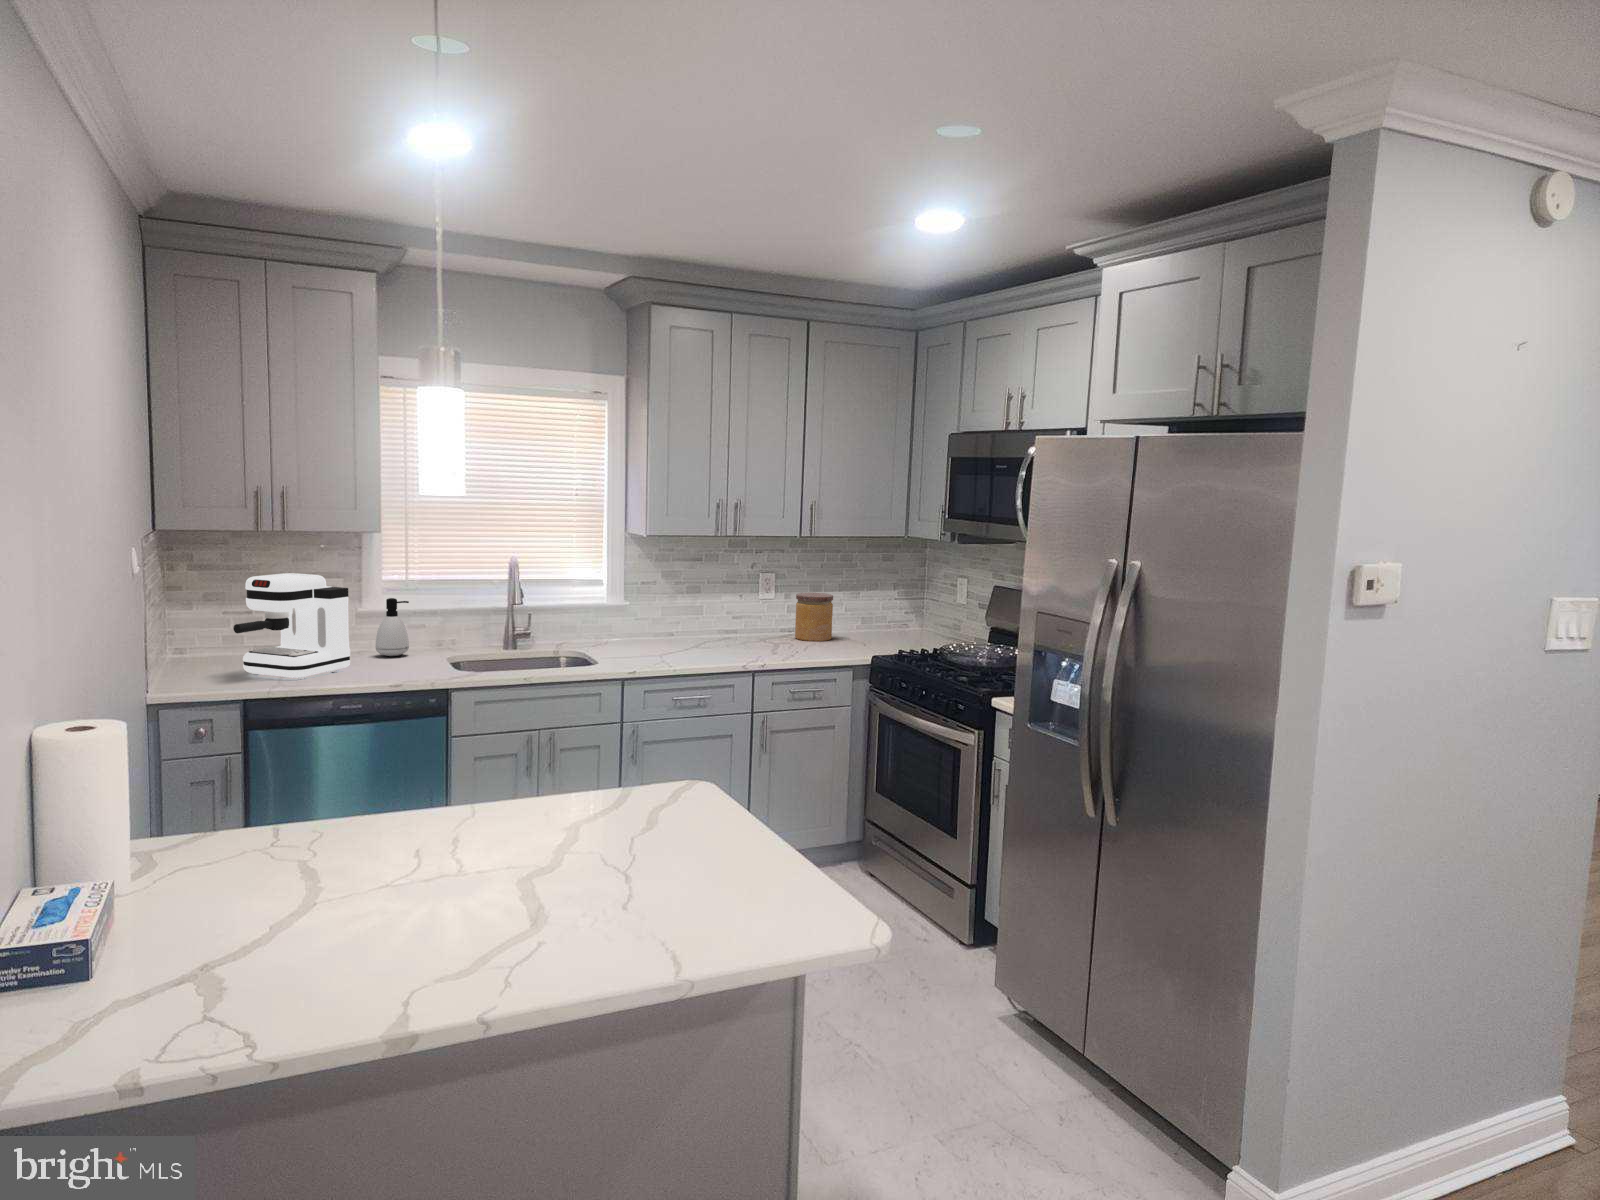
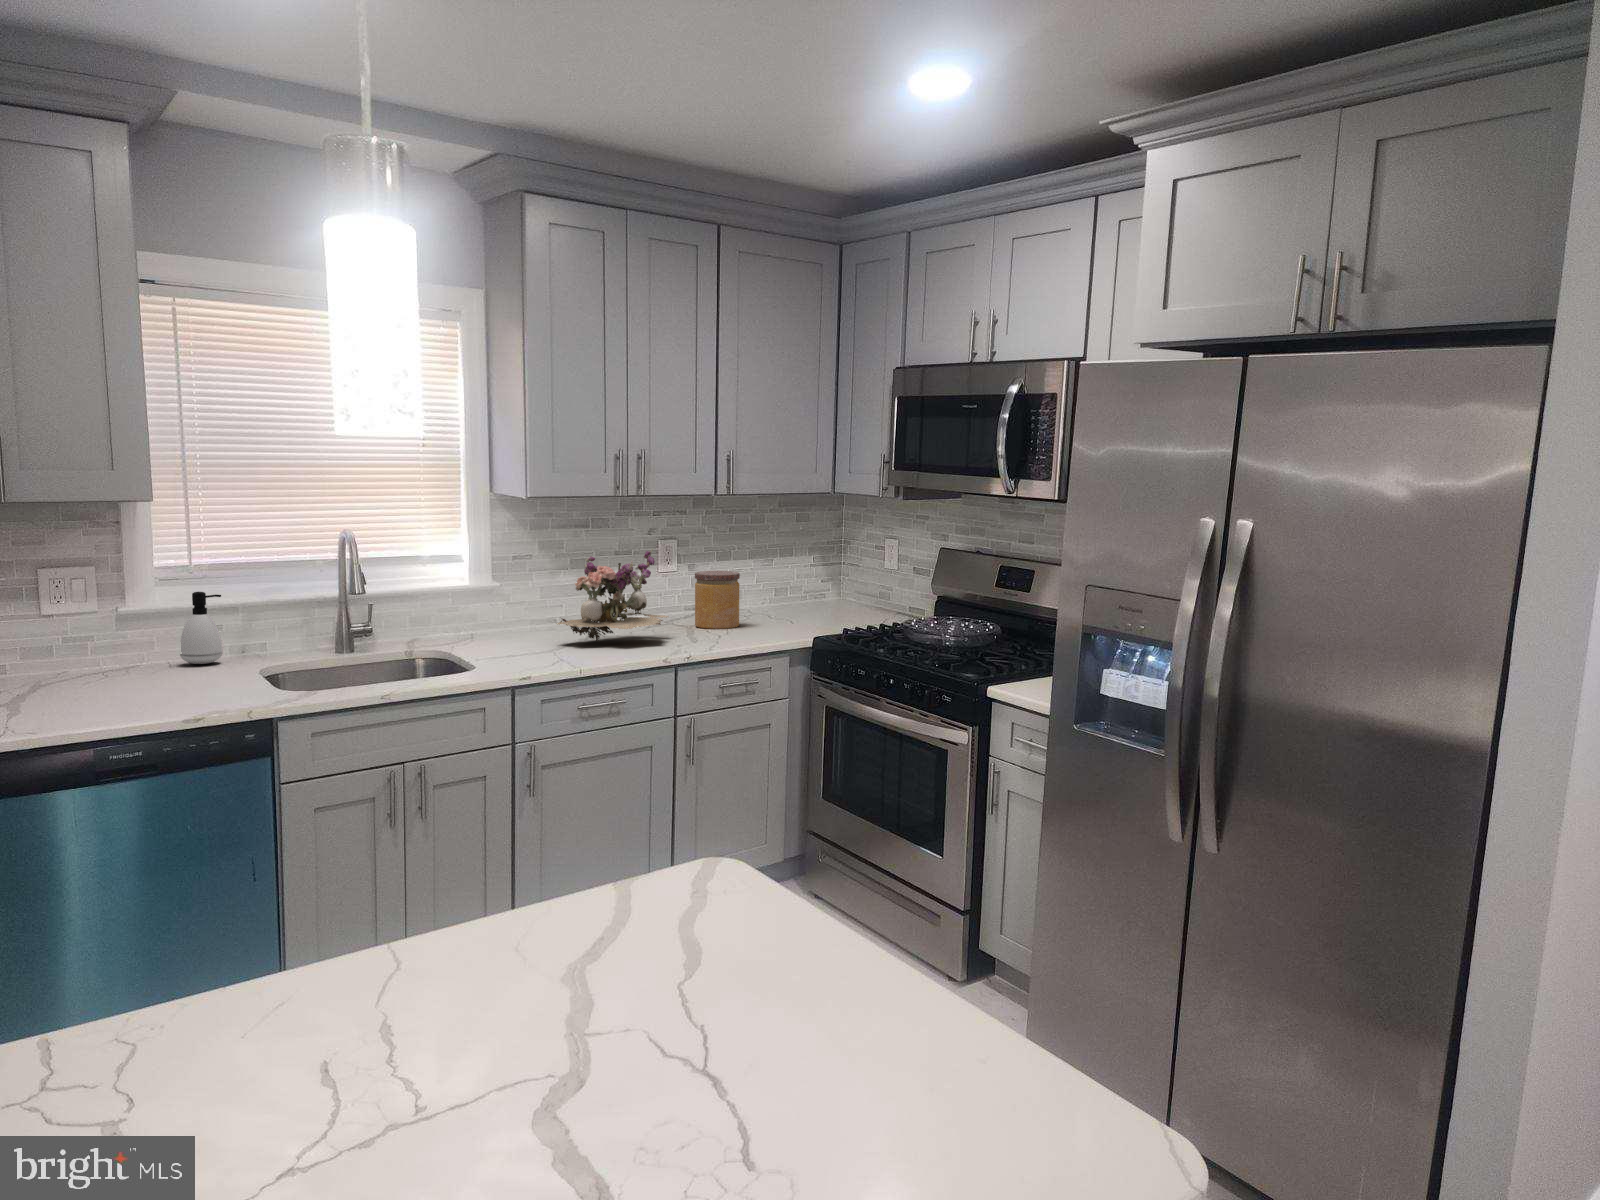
coffee maker: present [233,573,350,679] -> none [14,563,159,693]
flower arrangement: none [676,574,770,650] -> present [556,549,669,641]

